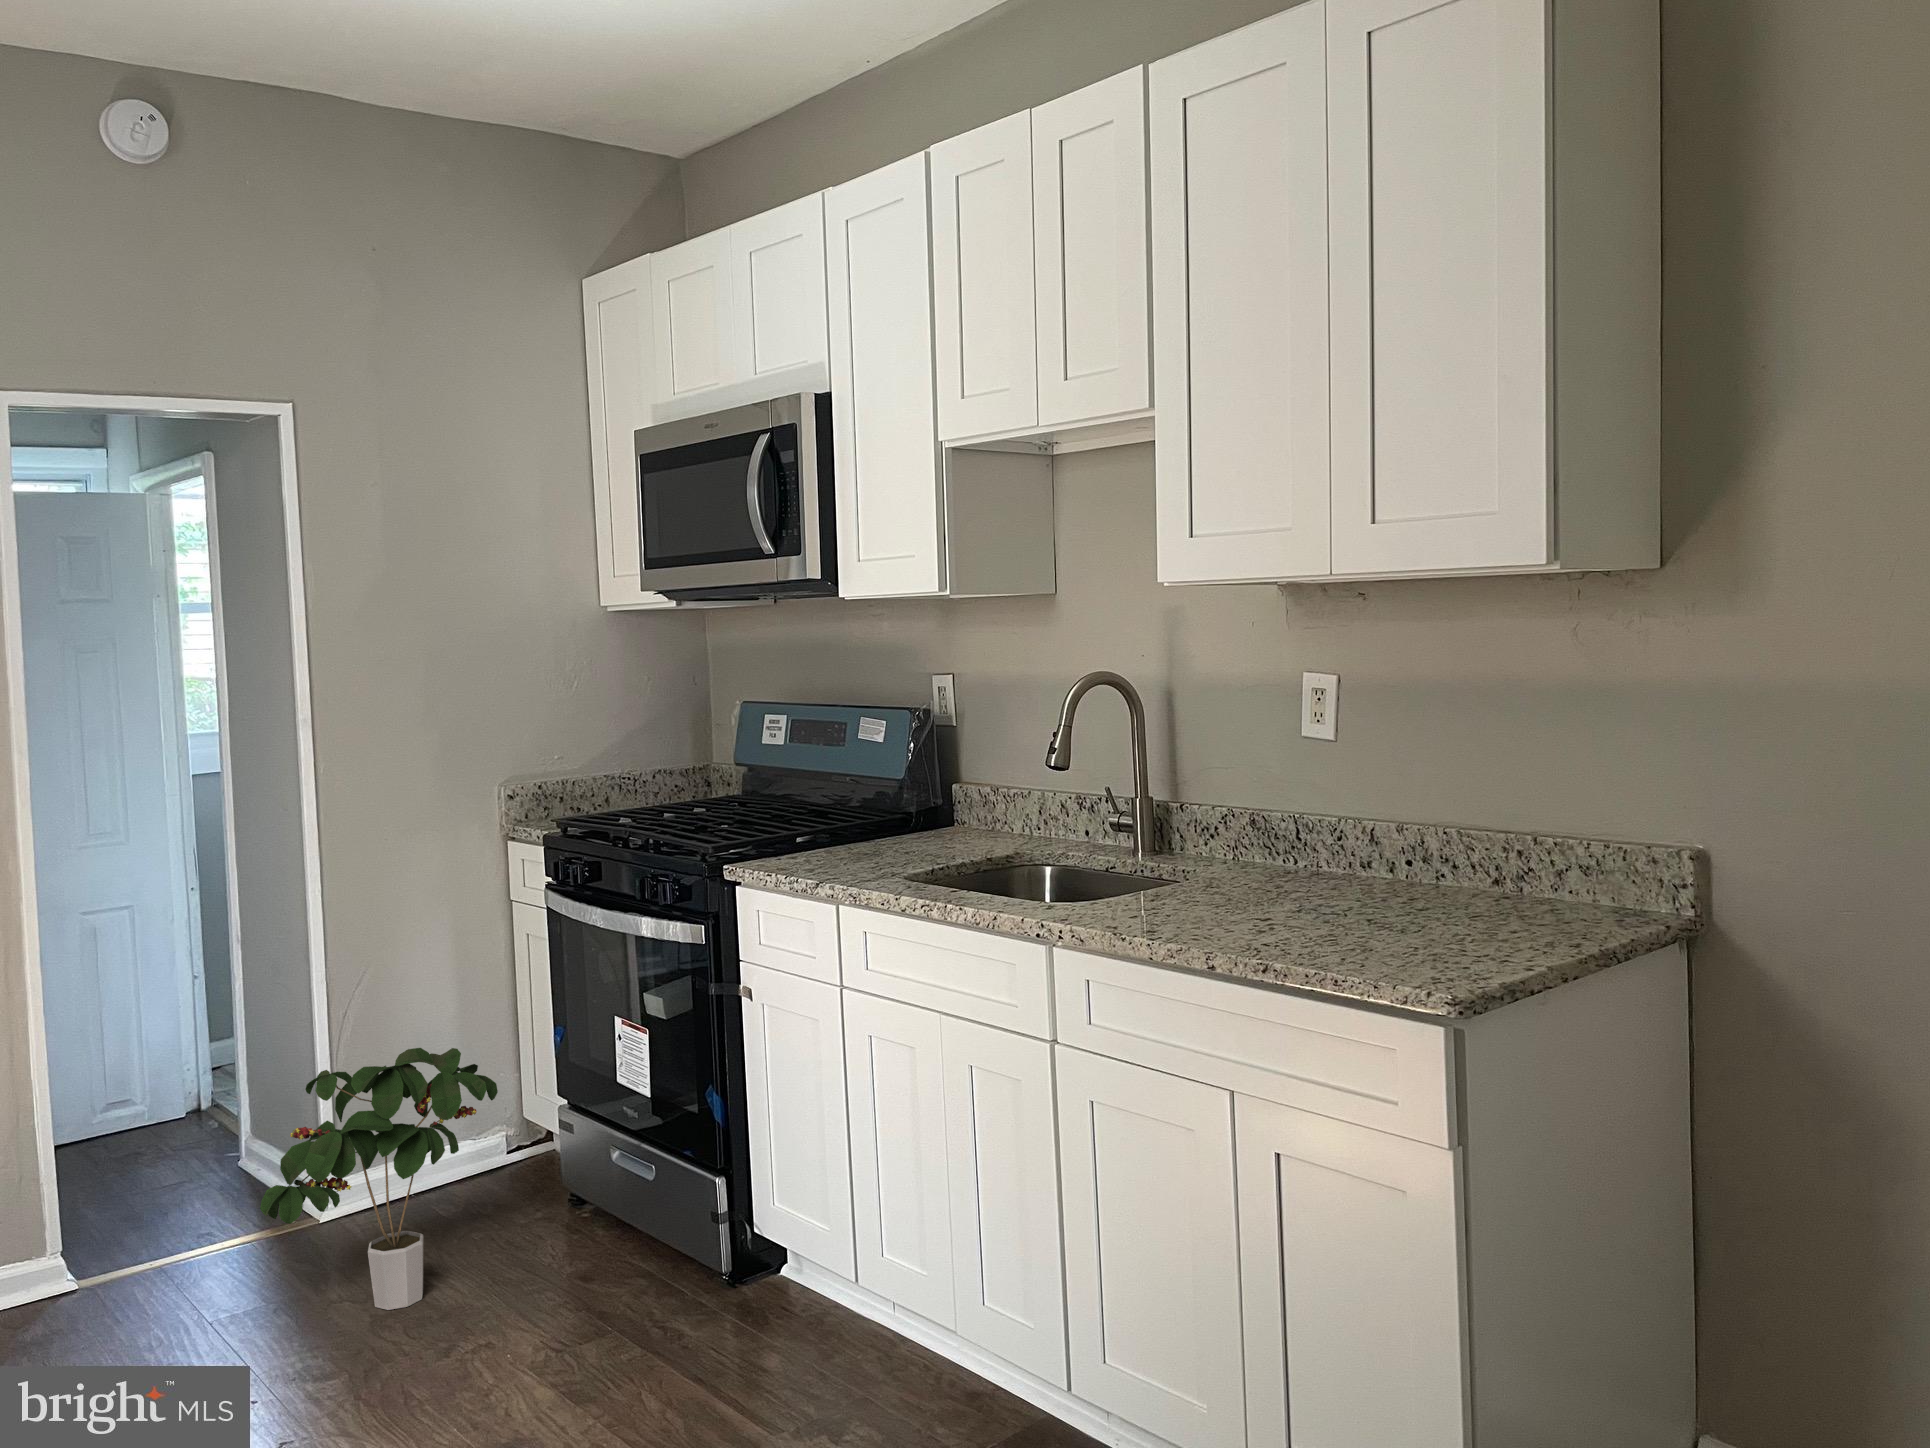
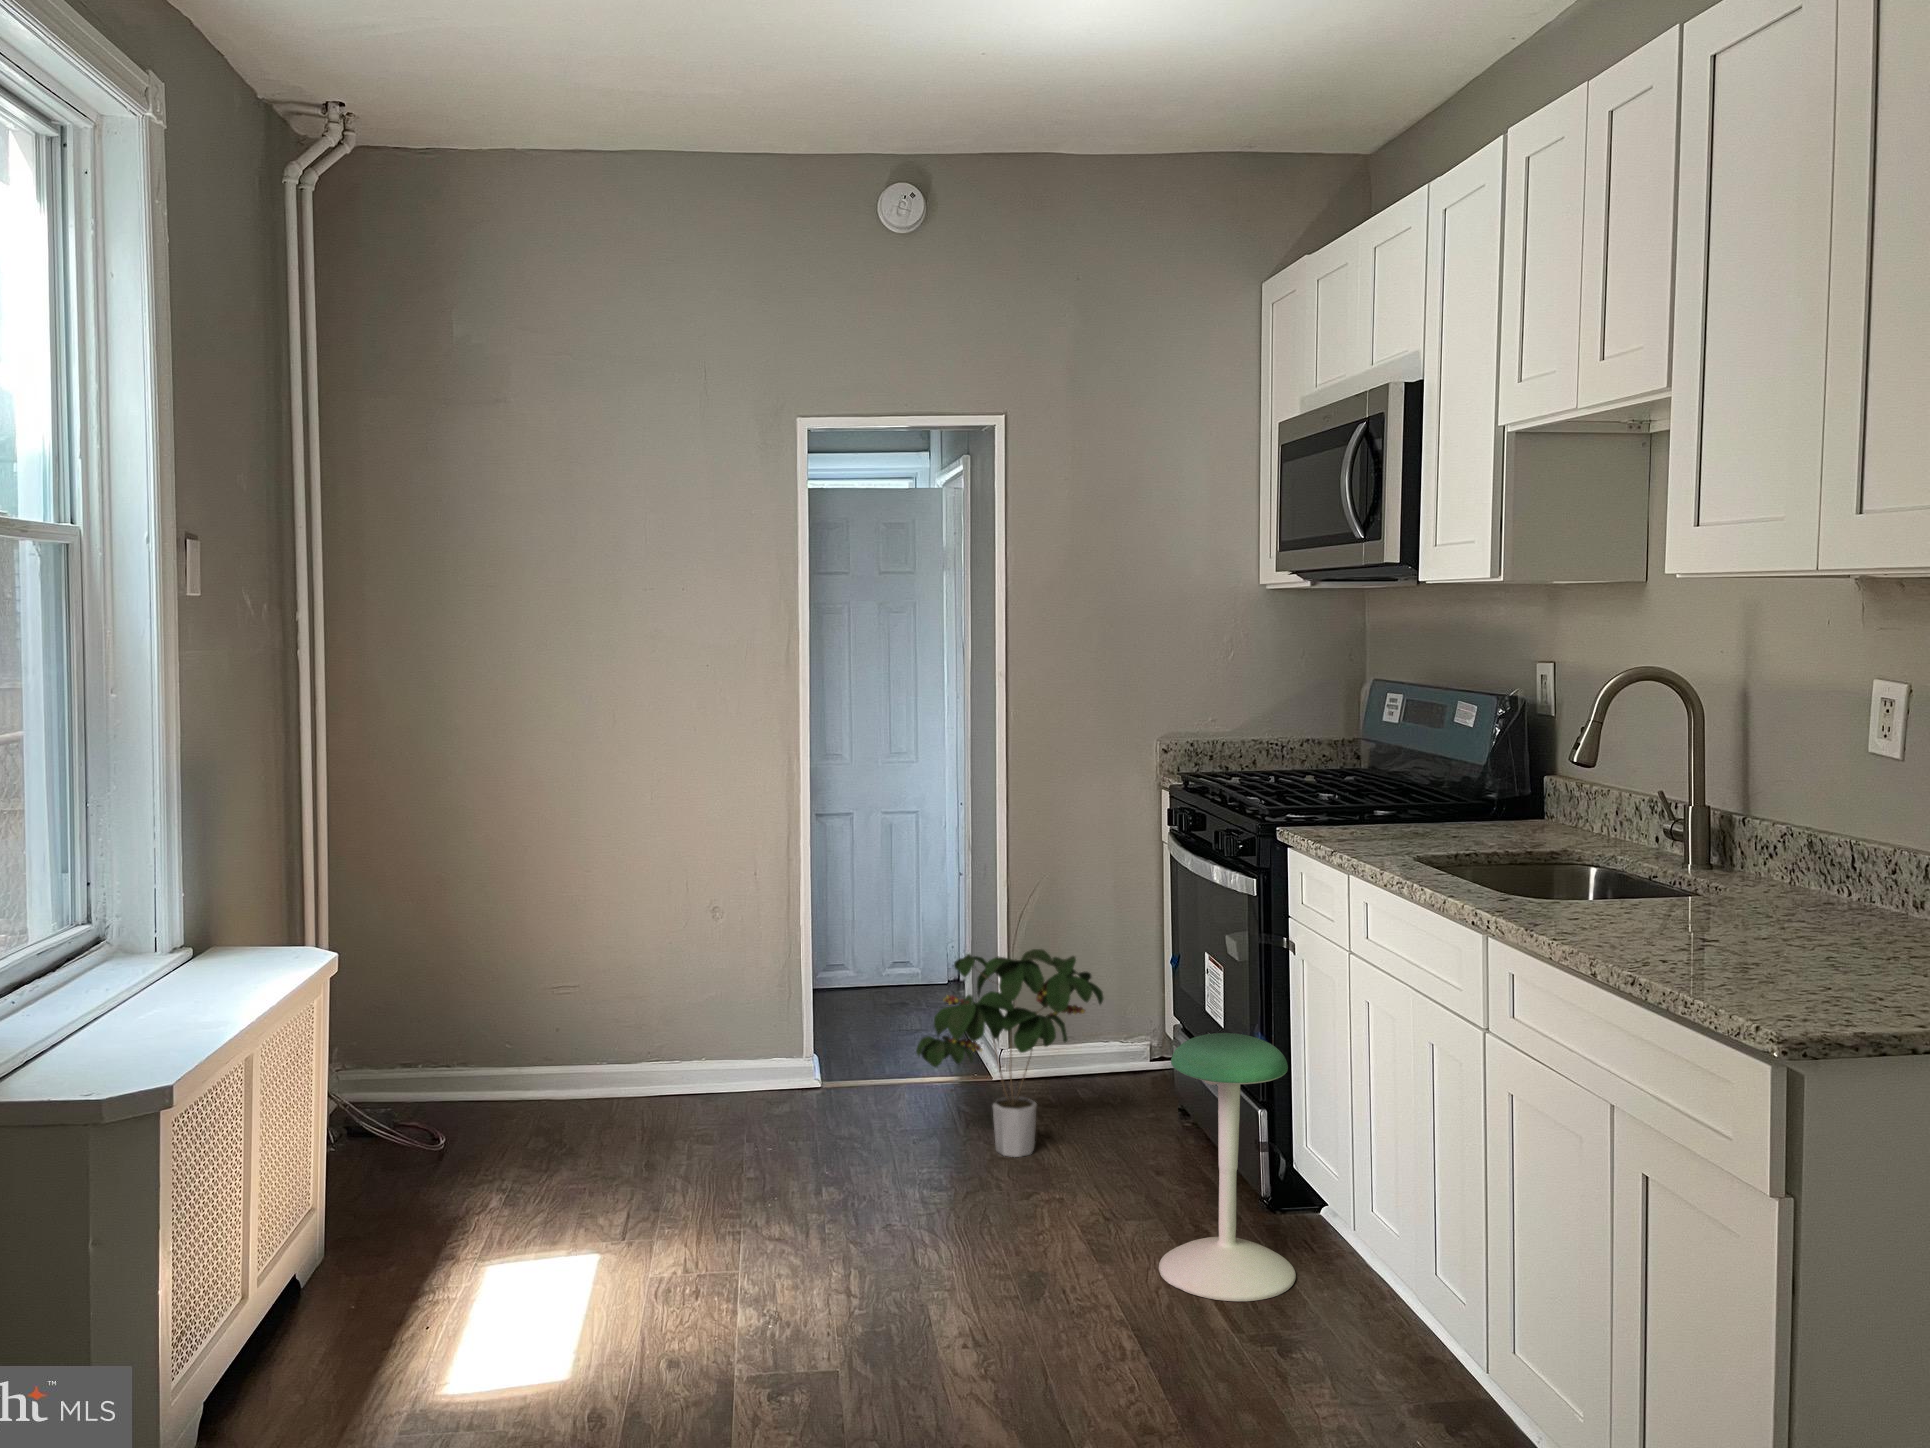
stool: none [647,1100,800,1408] -> present [1159,1033,1296,1301]

